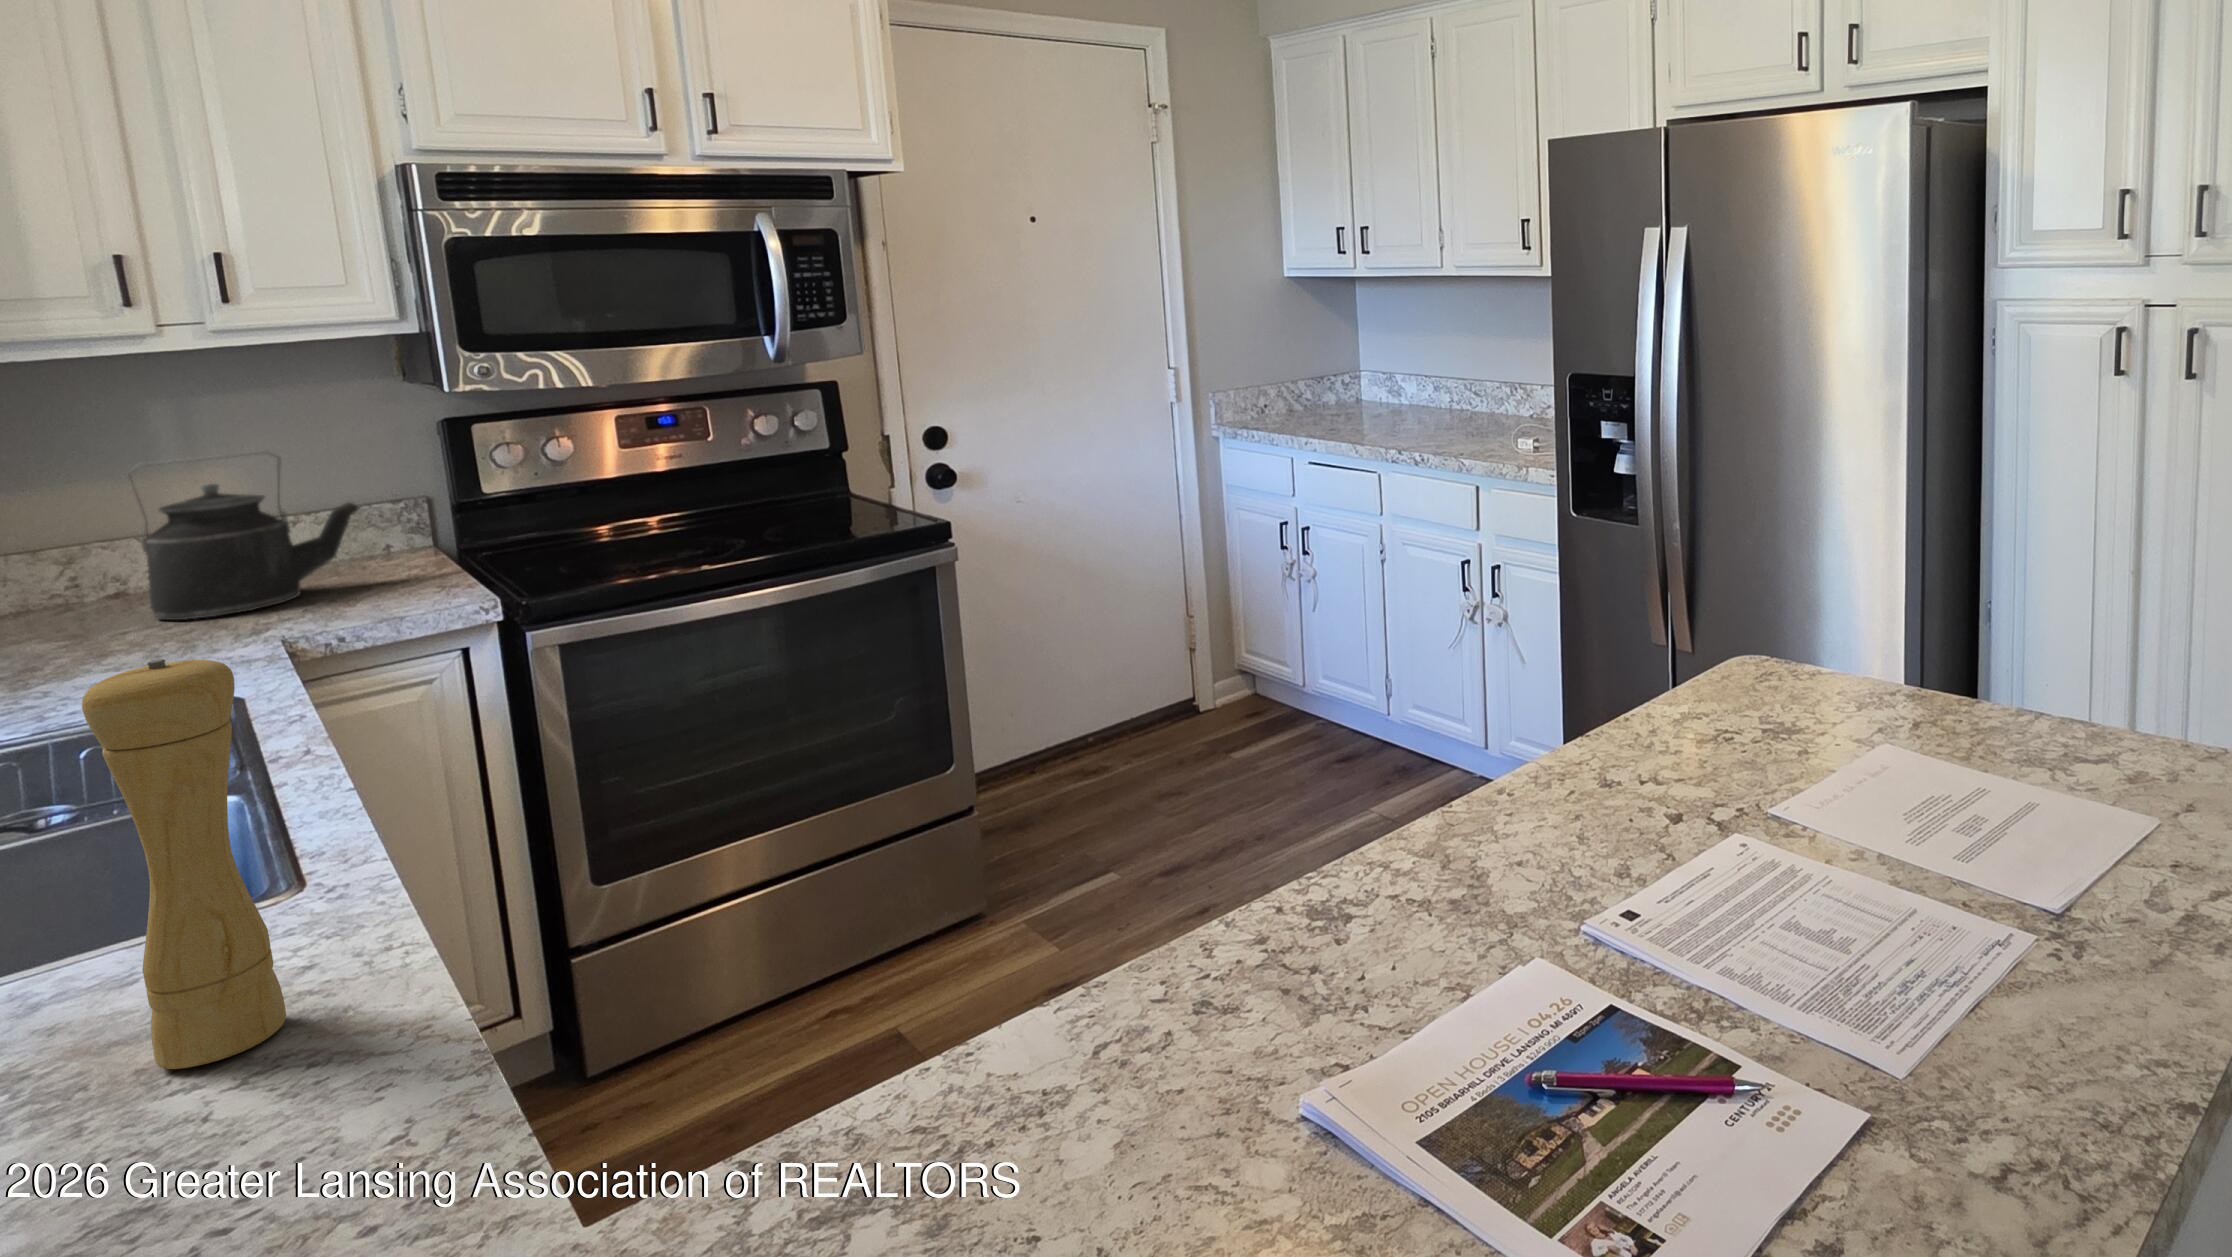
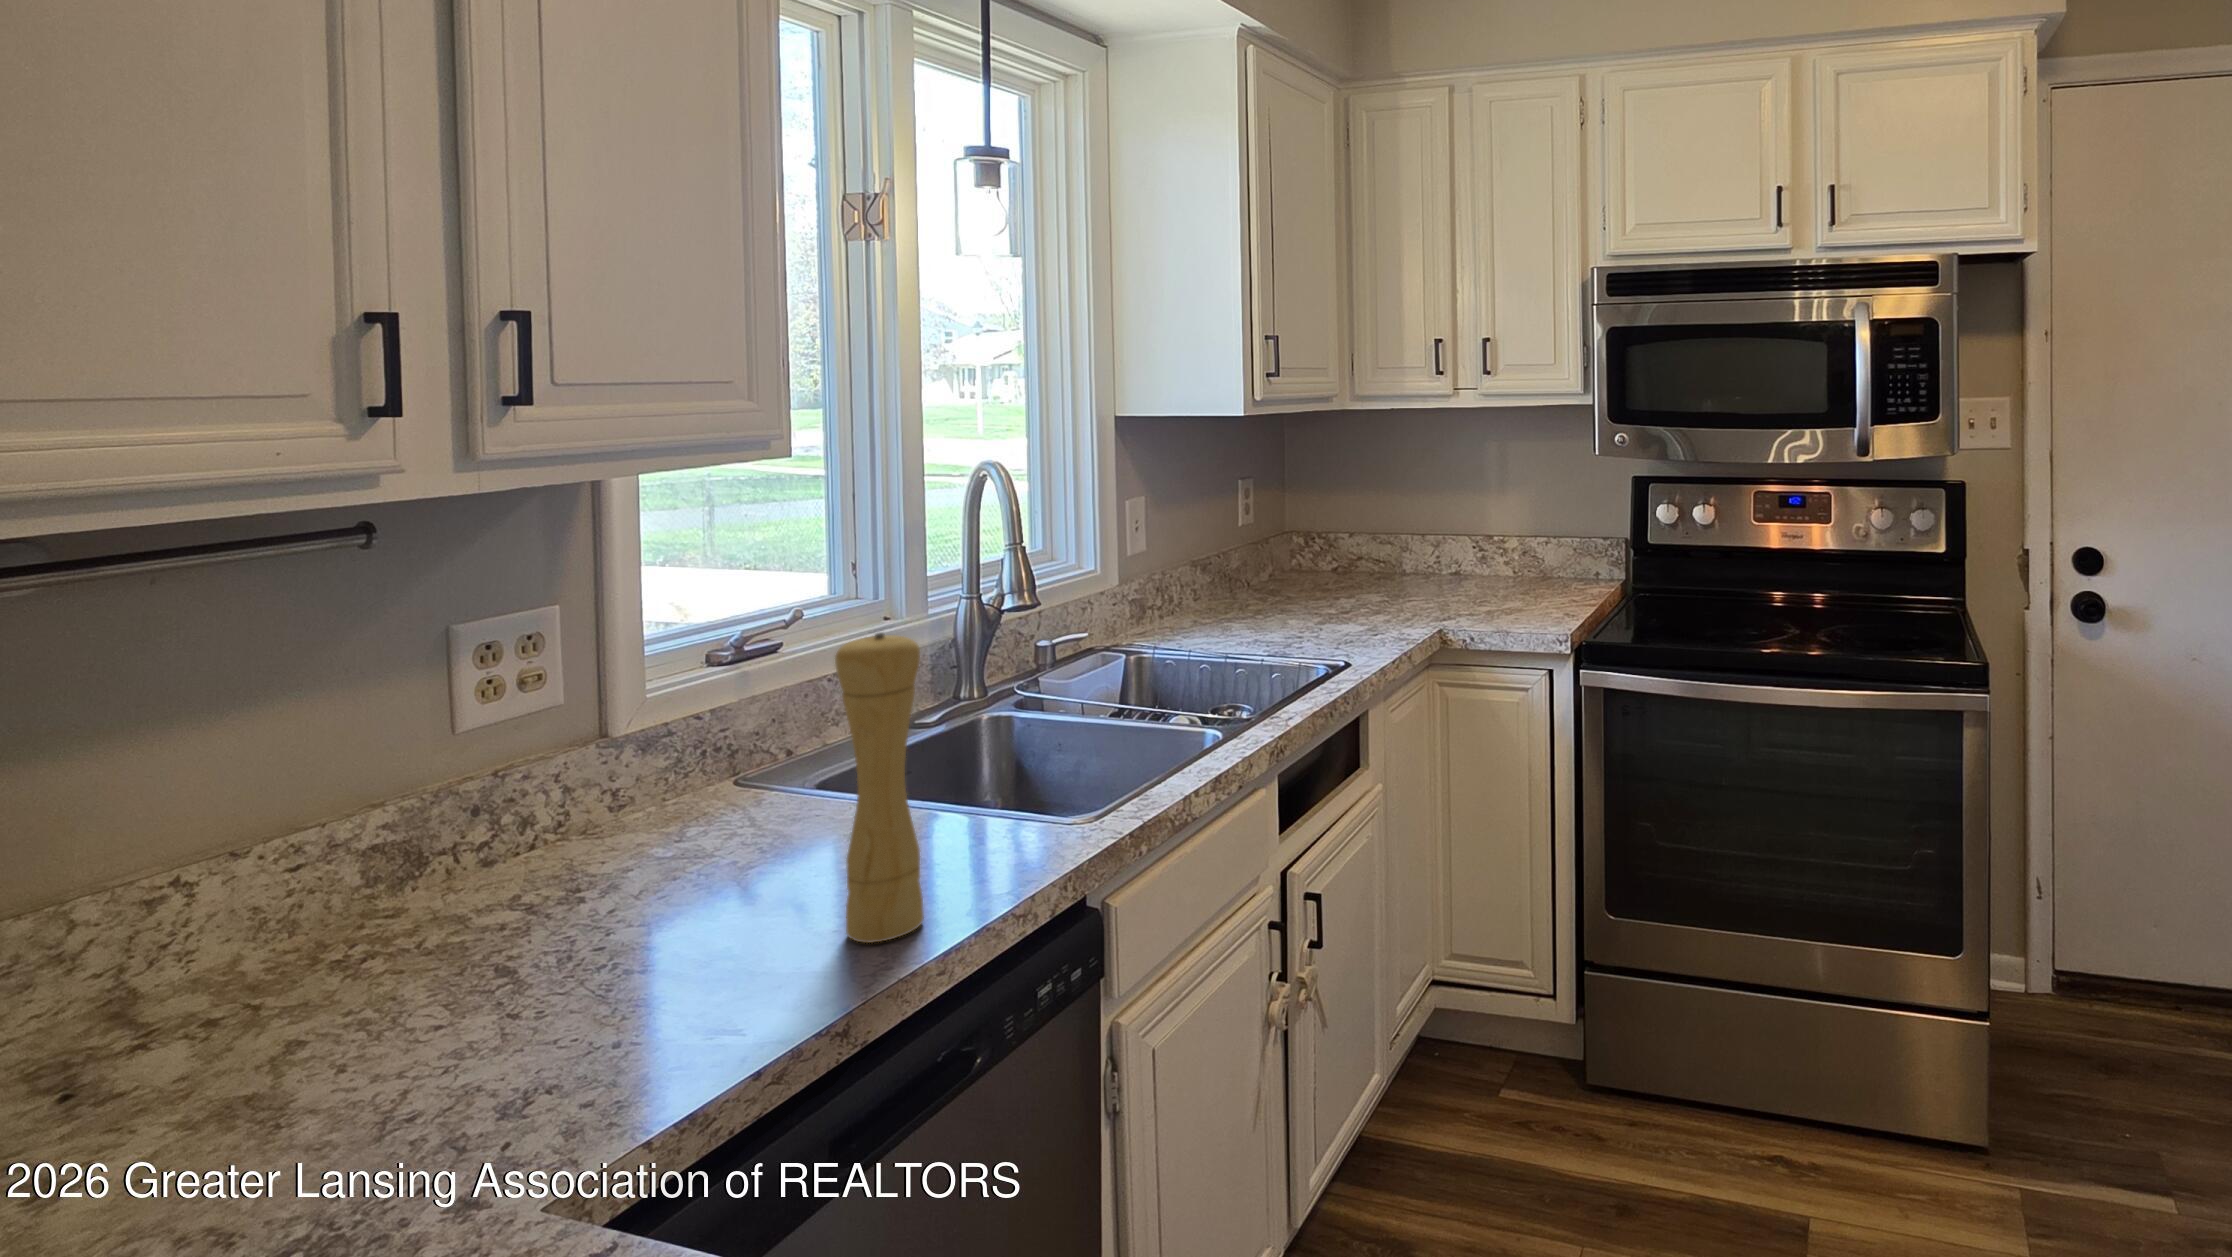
kettle: present [128,451,359,620] -> none [1440,484,1557,603]

